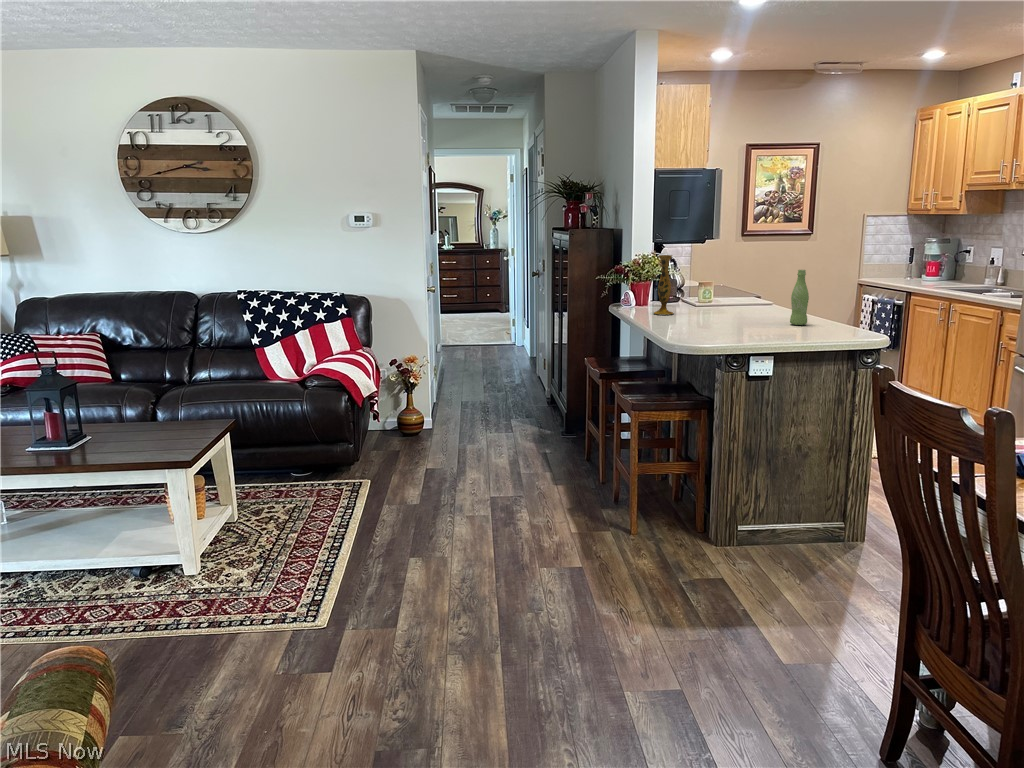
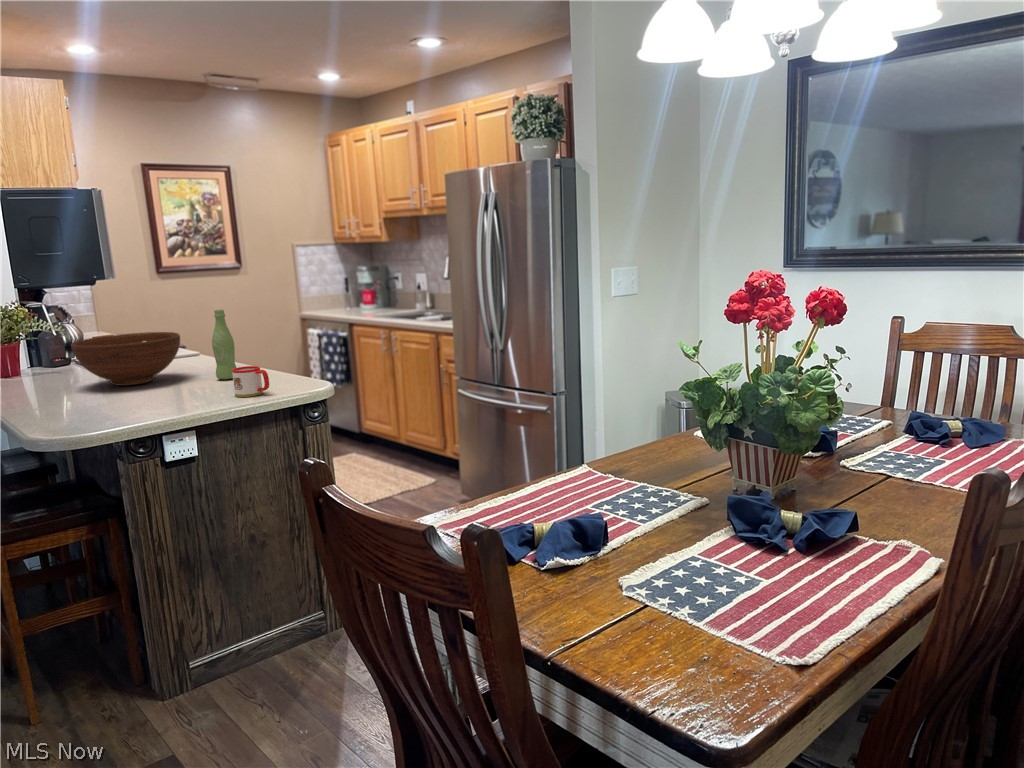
vase: present [654,255,673,315] -> none [12,303,53,389]
fruit bowl: none [692,282,767,320] -> present [71,332,180,386]
mug: none [806,316,835,339] -> present [232,366,269,397]

